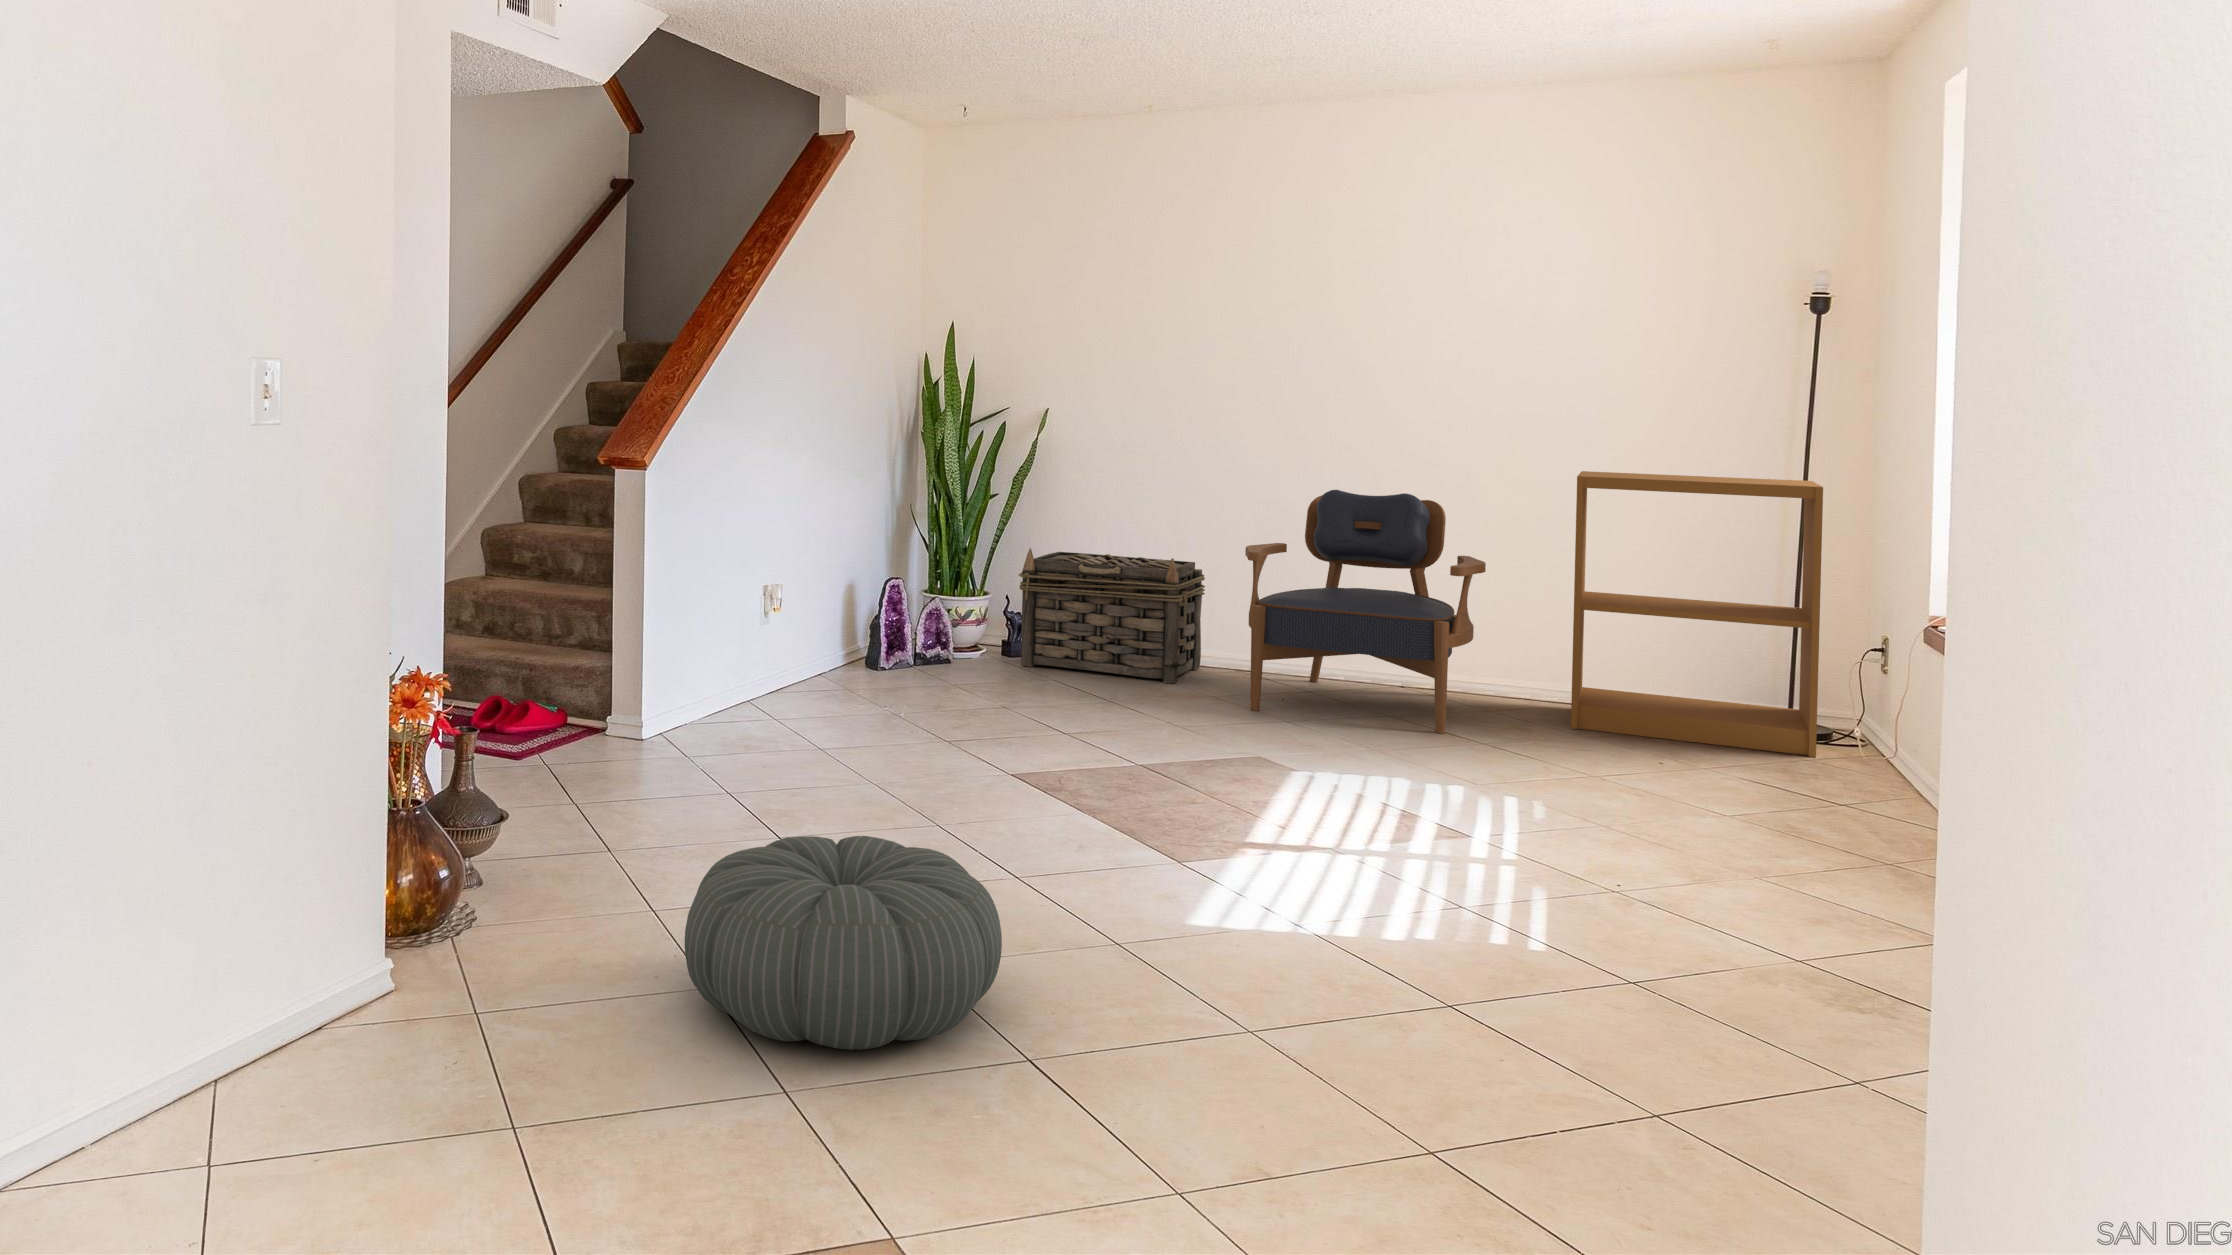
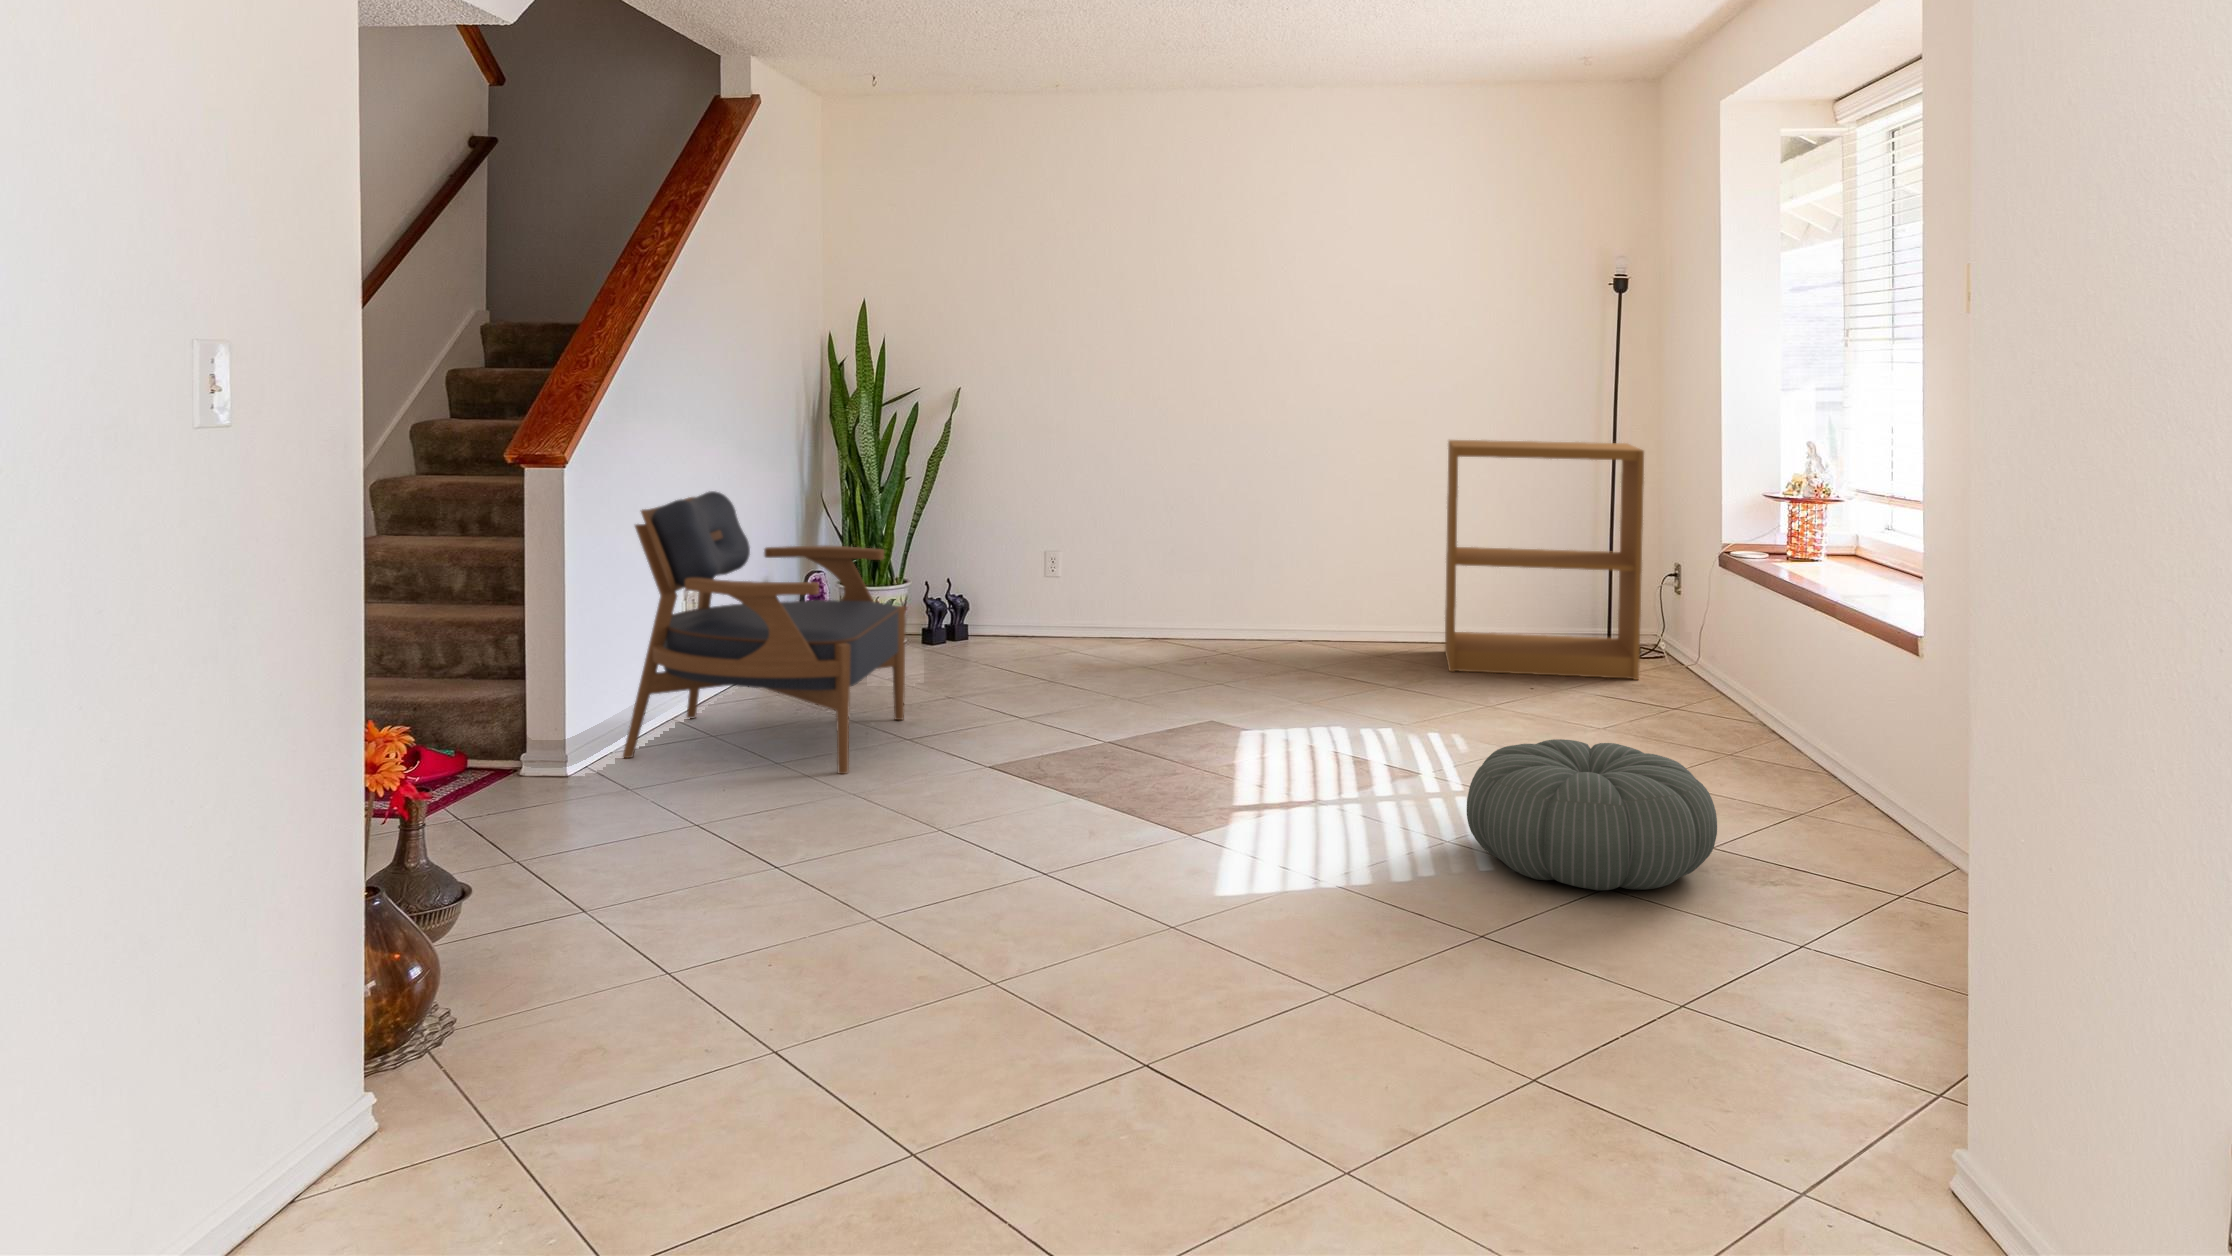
armchair: present [1245,490,1486,734] -> present [623,491,906,774]
basket: present [1019,548,1205,683] -> none [942,532,1120,658]
pouf: present [685,836,1002,1050] -> present [1467,739,1717,890]

